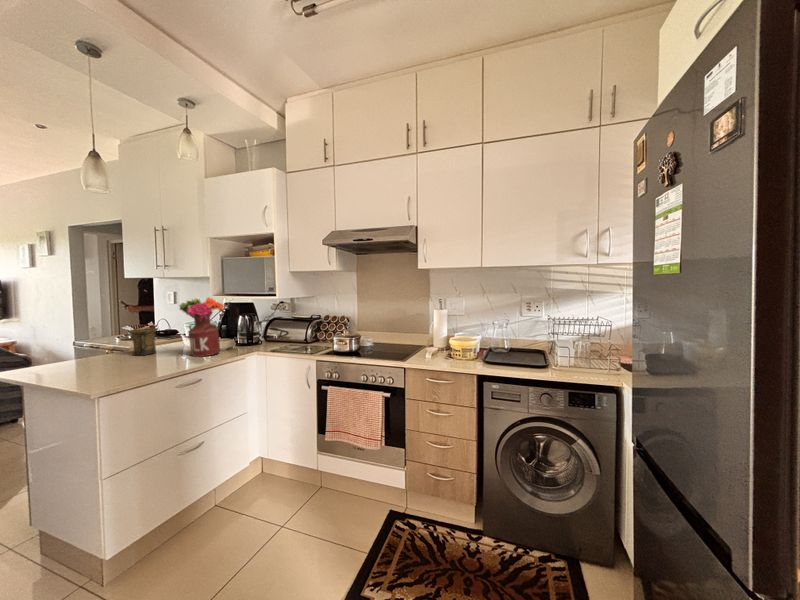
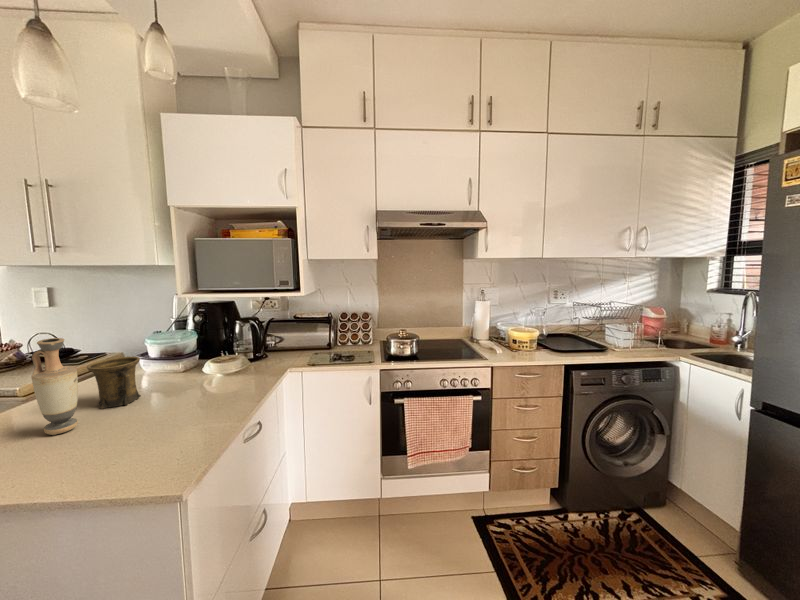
flower arrangement: present [180,297,225,357] -> none [189,301,260,393]
vase: none [87,310,110,362] -> present [31,338,78,435]

